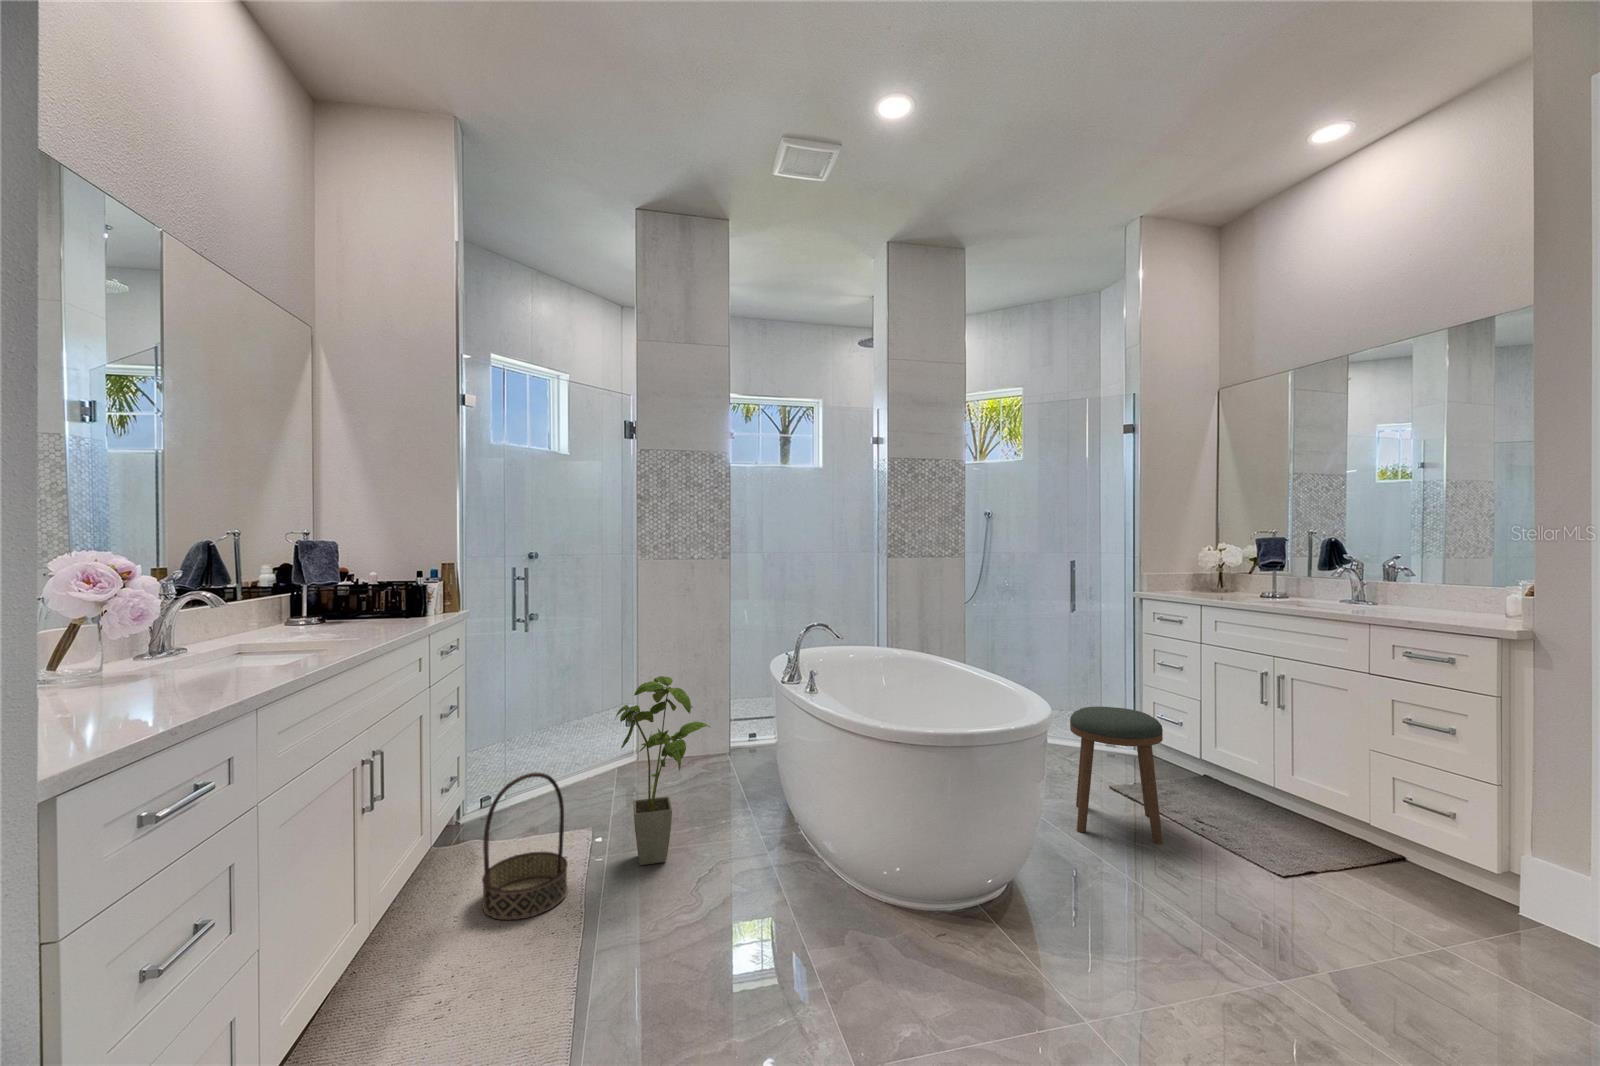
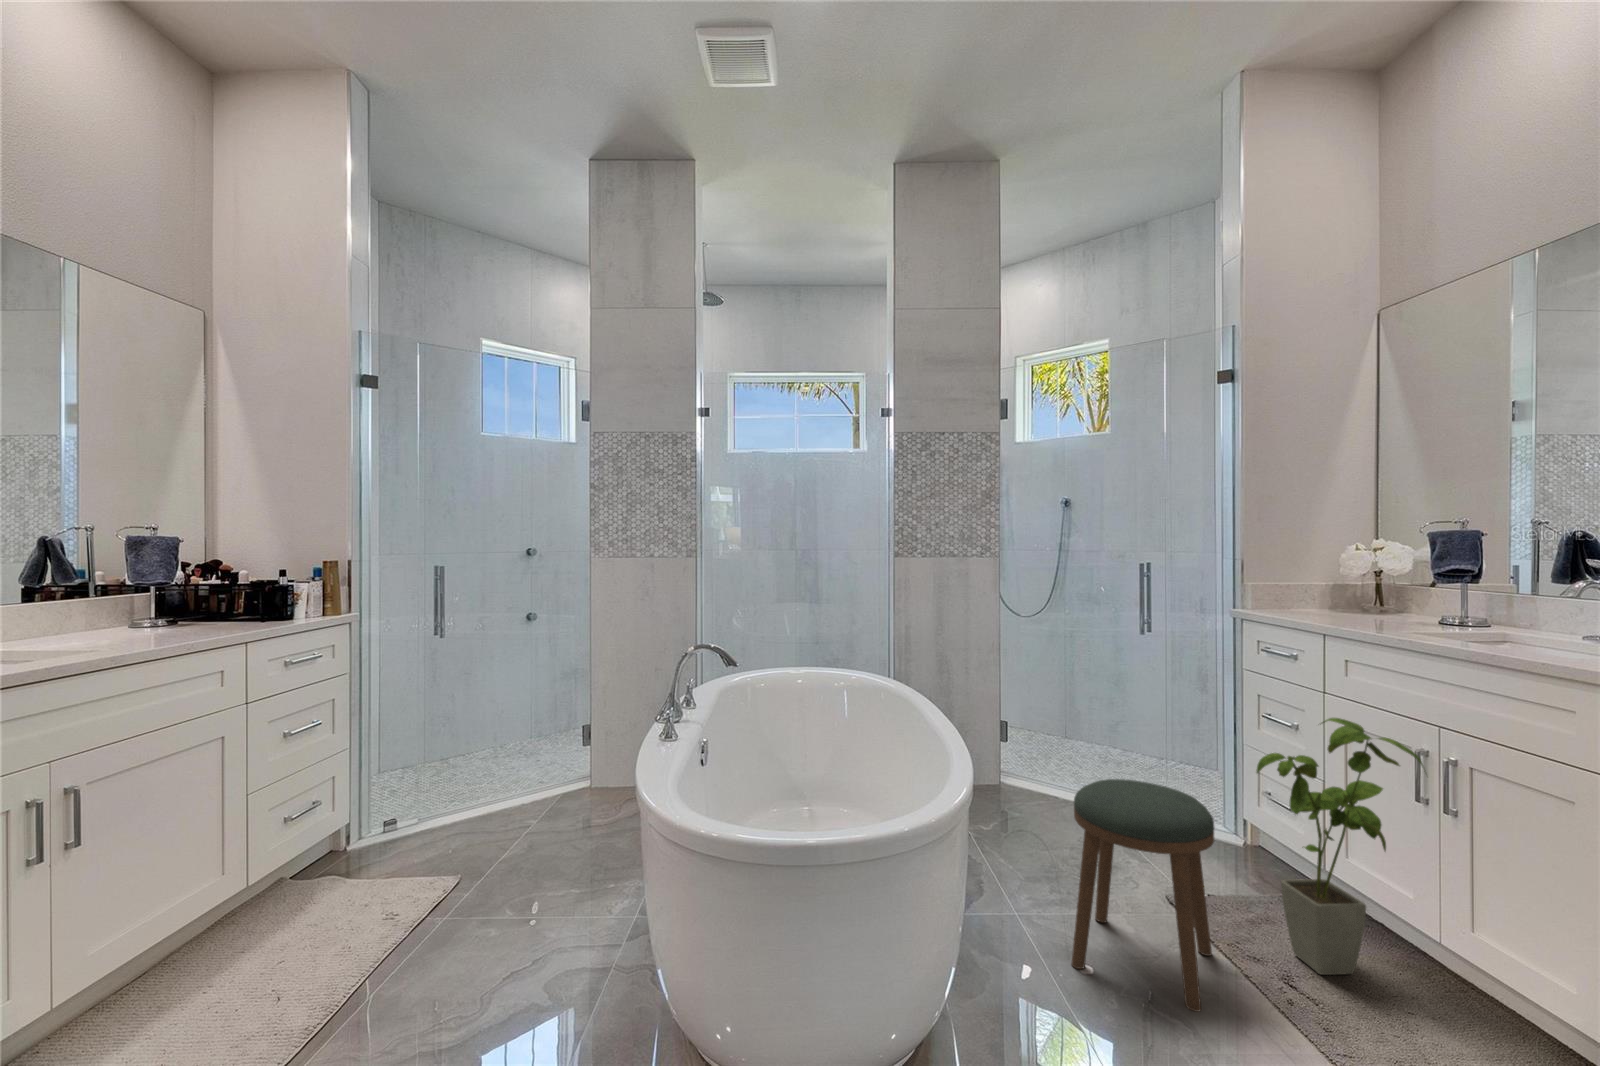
house plant: present [616,676,710,865] -> present [1257,718,1423,975]
basket: present [482,773,568,920] -> none [251,811,377,991]

